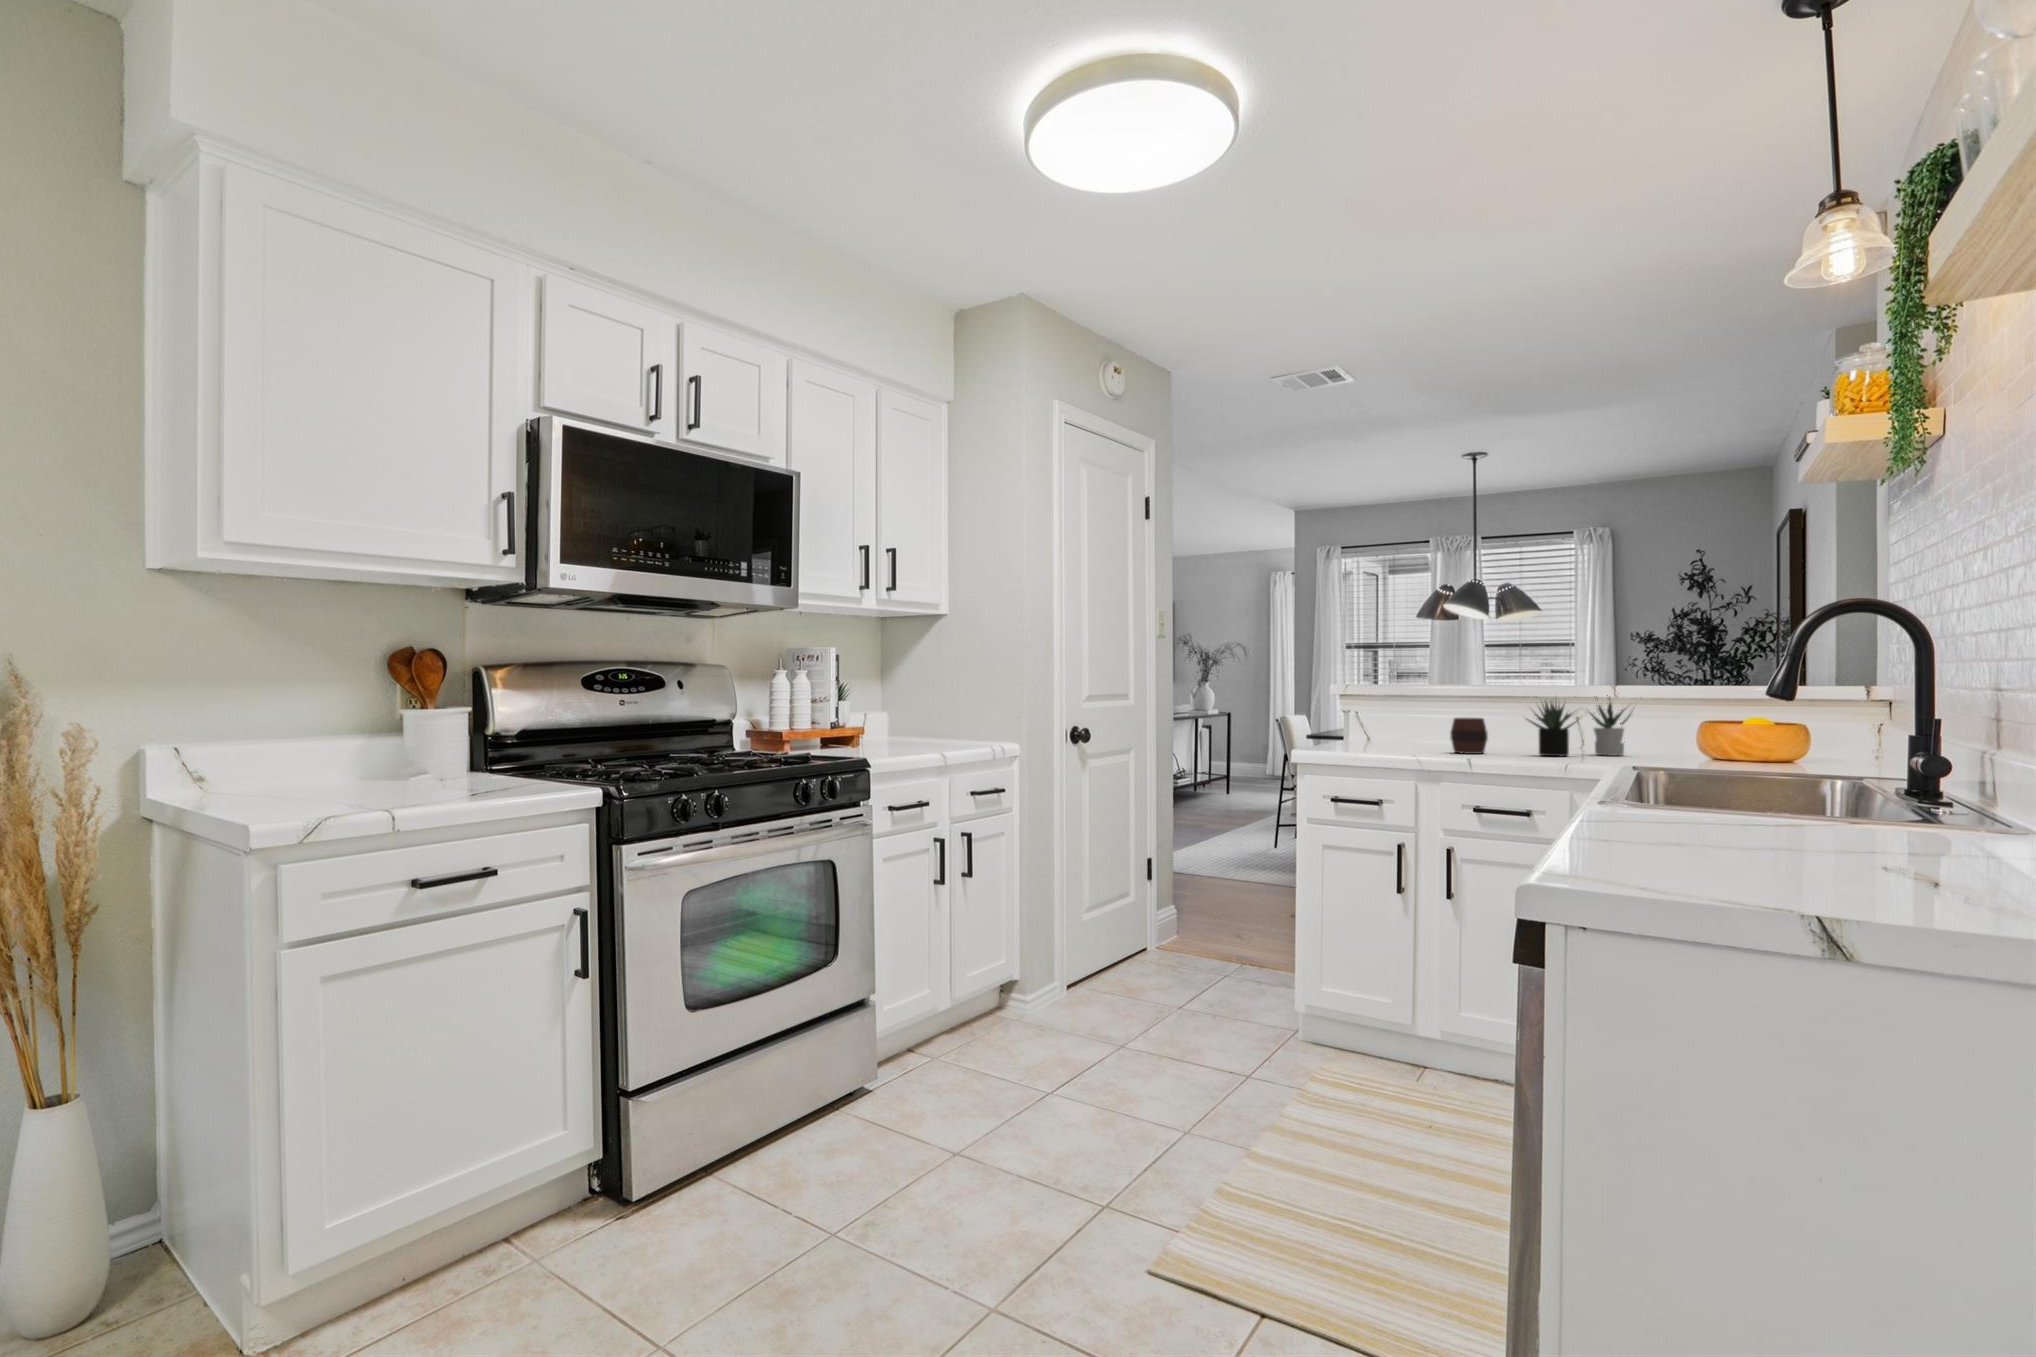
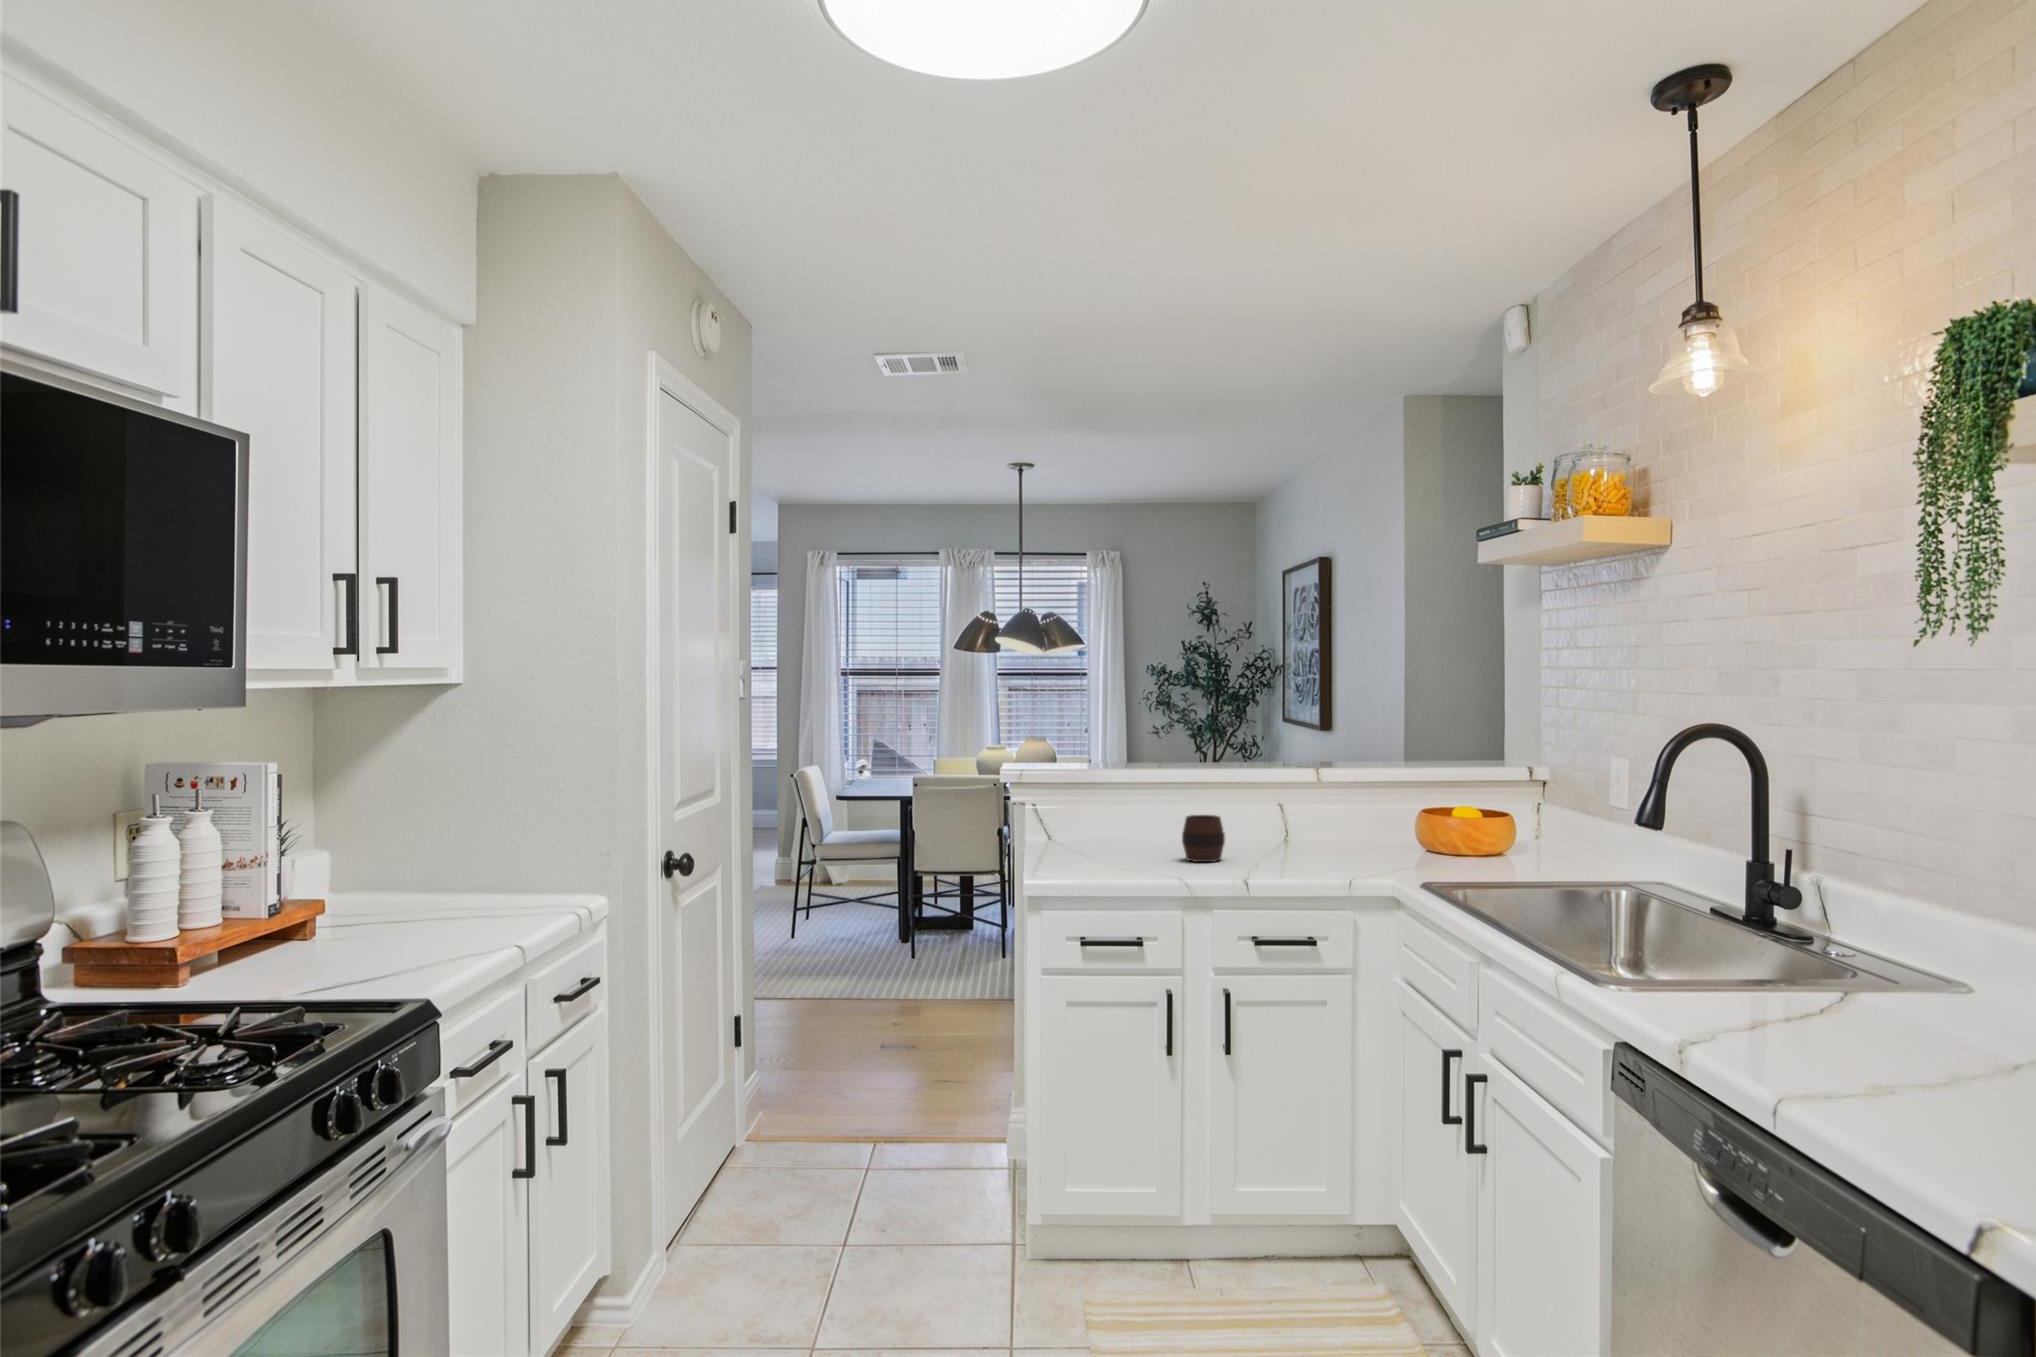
succulent plant: present [1525,695,1631,756] -> none [1267,780,1375,862]

